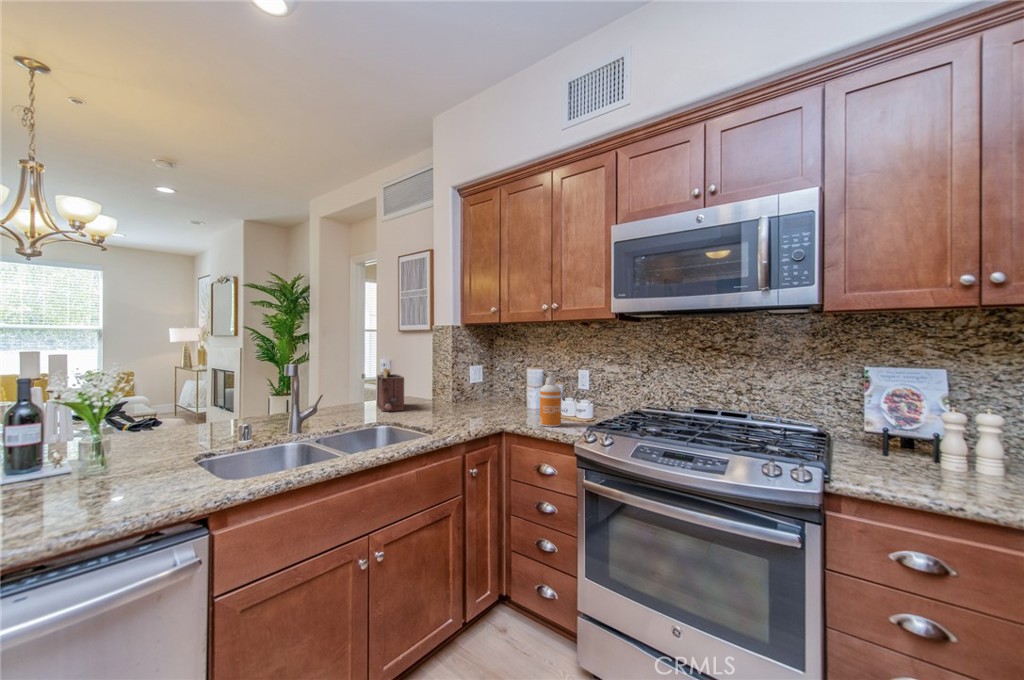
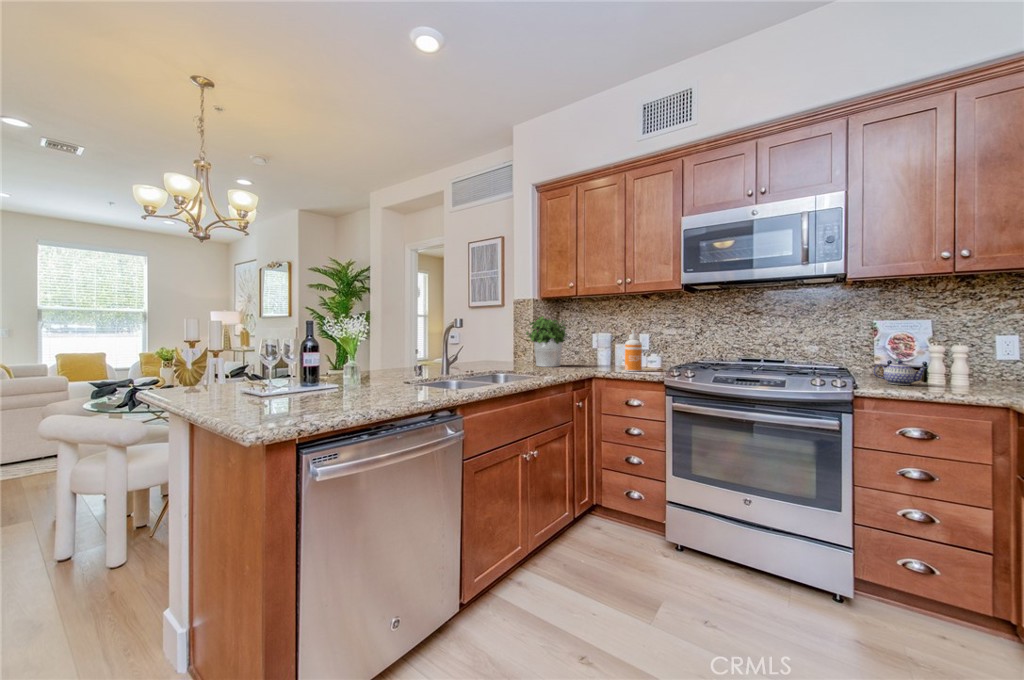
potted plant: none [431,350,484,413] -> present [526,317,567,367]
toaster: present [377,368,404,412] -> none [475,333,503,366]
teapot: none [859,437,940,477] -> present [874,360,926,385]

